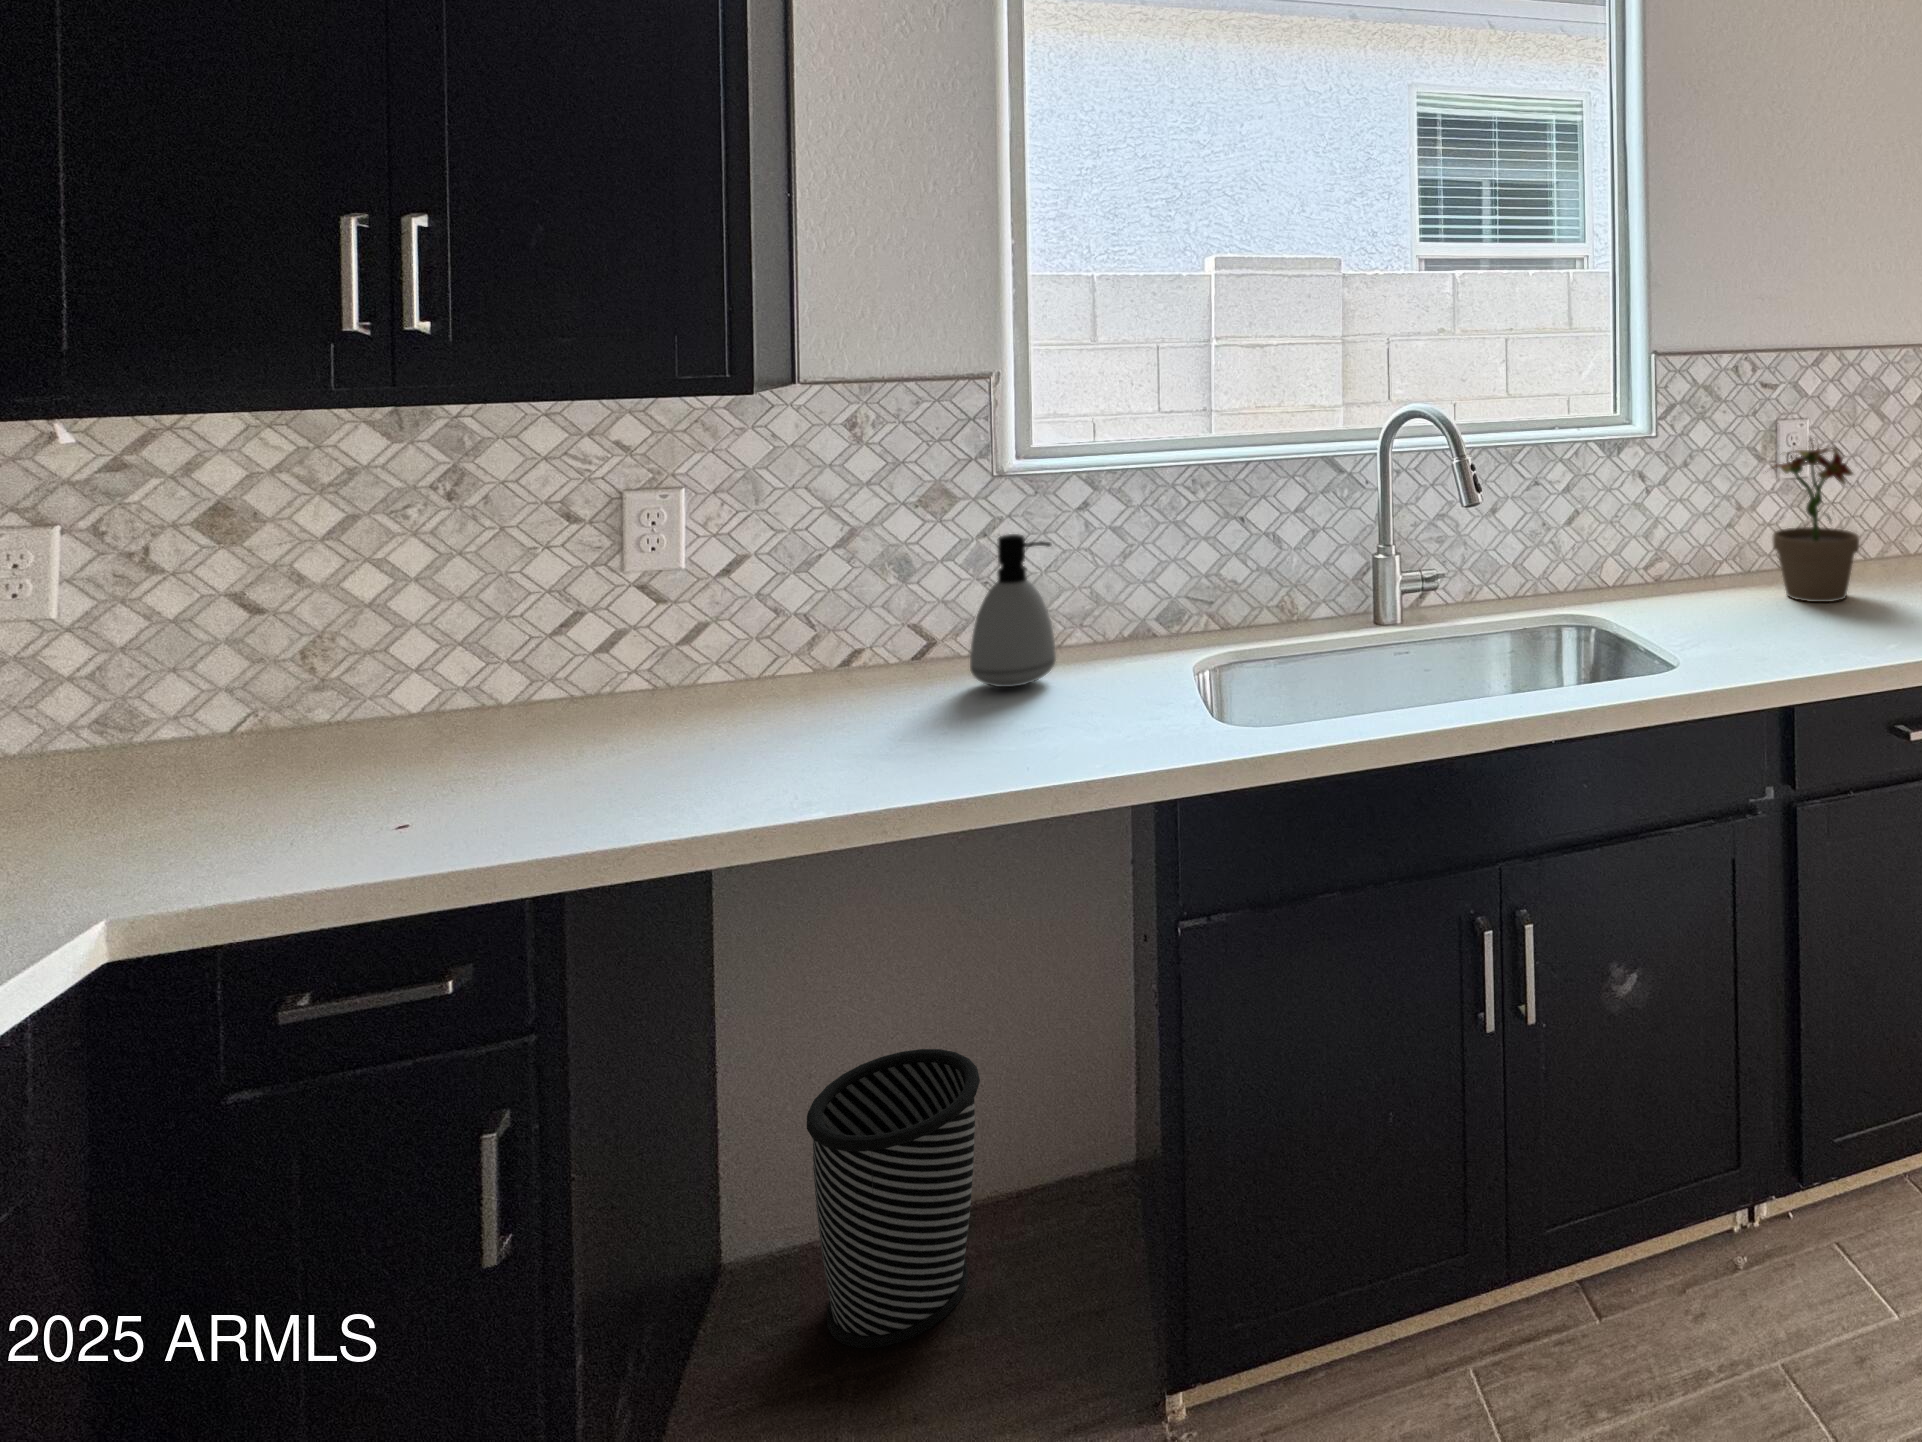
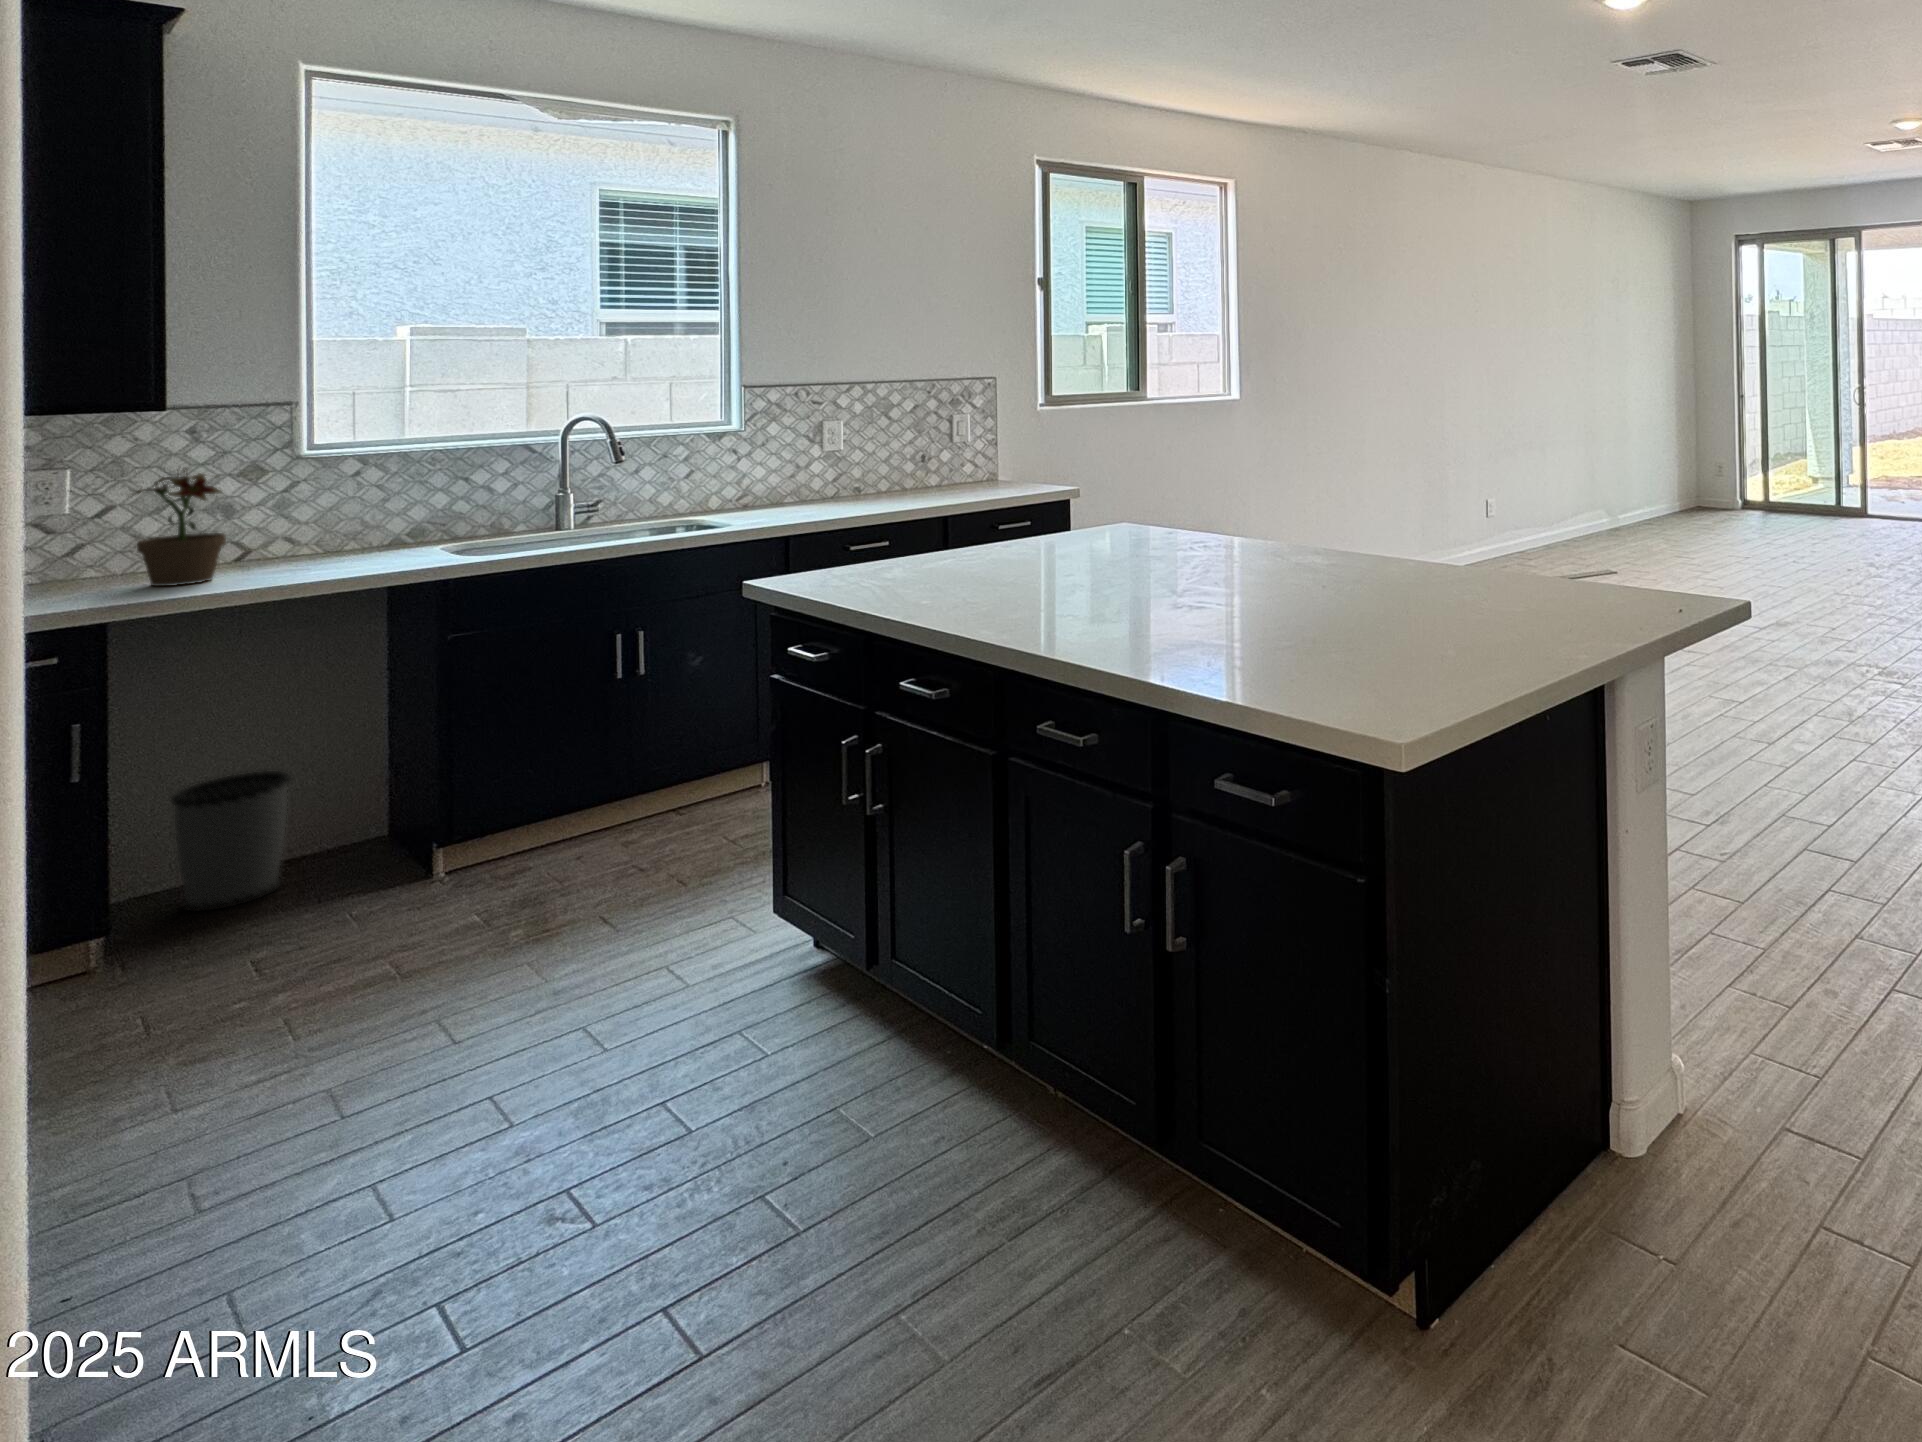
potted plant: present [1772,438,1859,602] -> present [137,469,226,586]
soap dispenser: present [970,534,1056,687] -> none [291,485,350,564]

